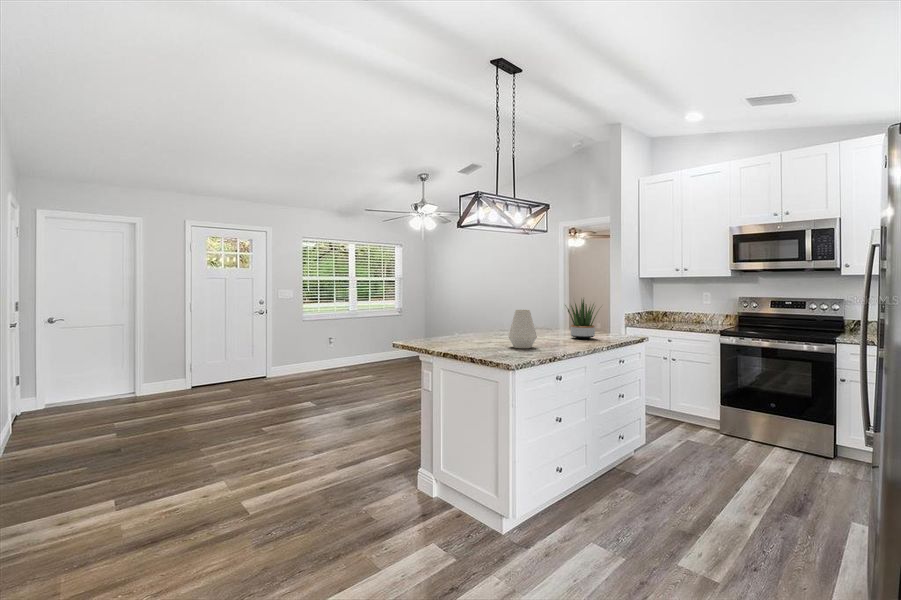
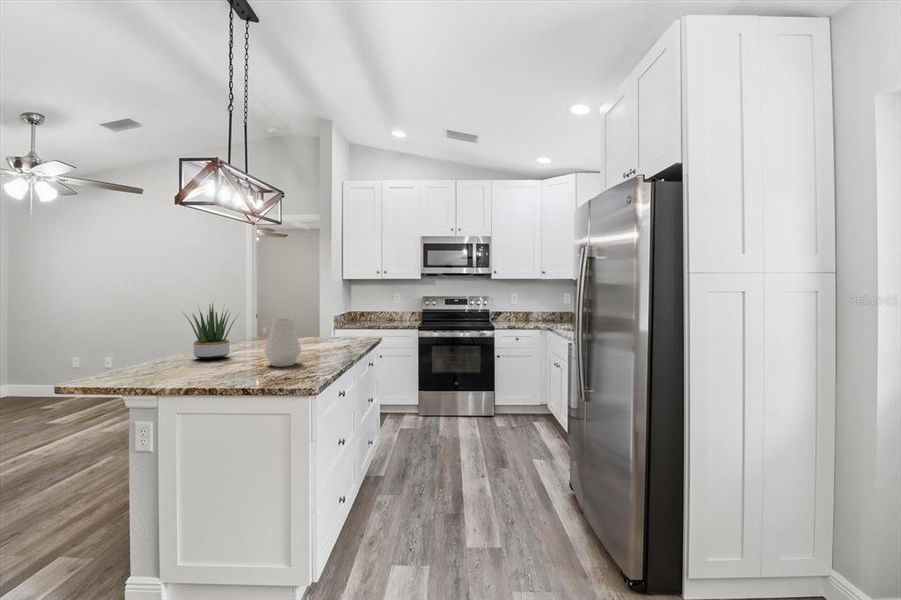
potted plant: present [565,299,597,339] -> present [185,304,235,360]

